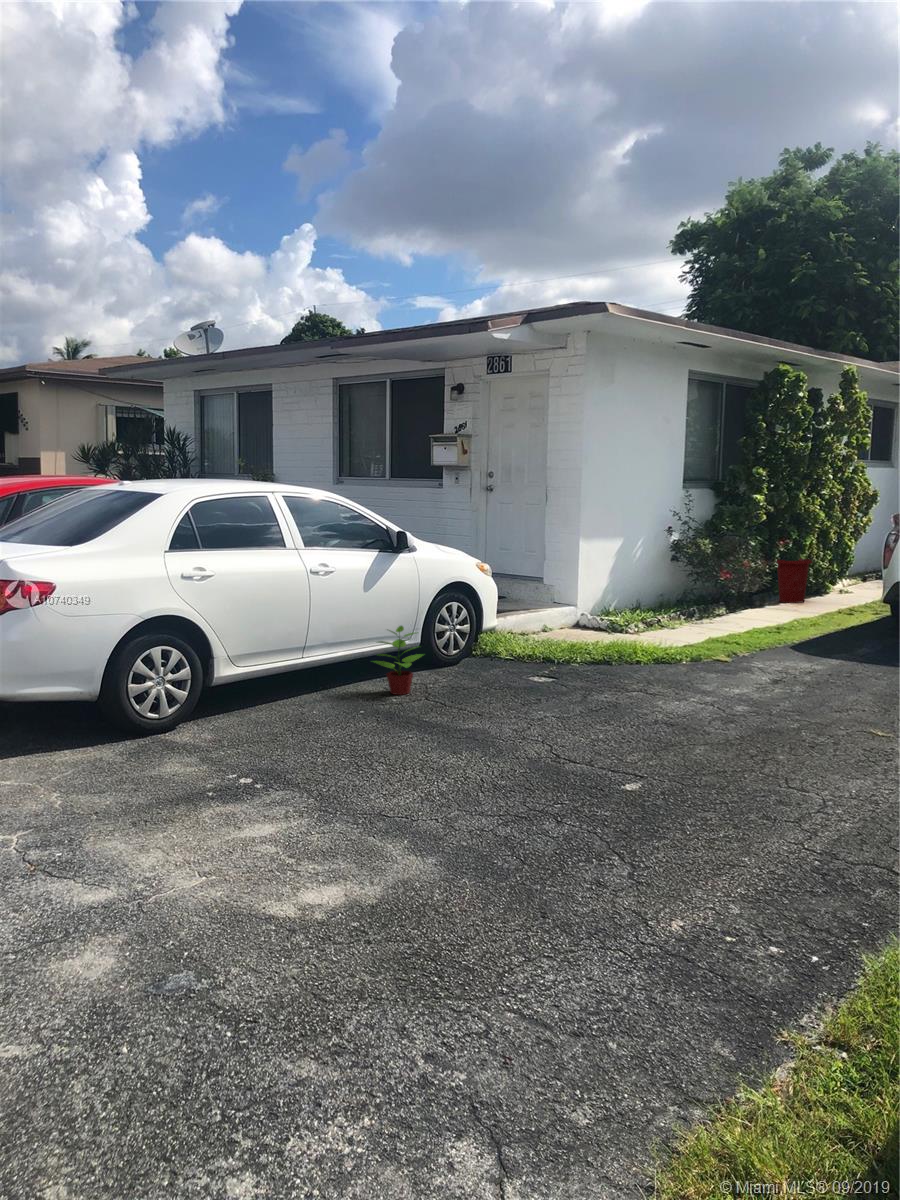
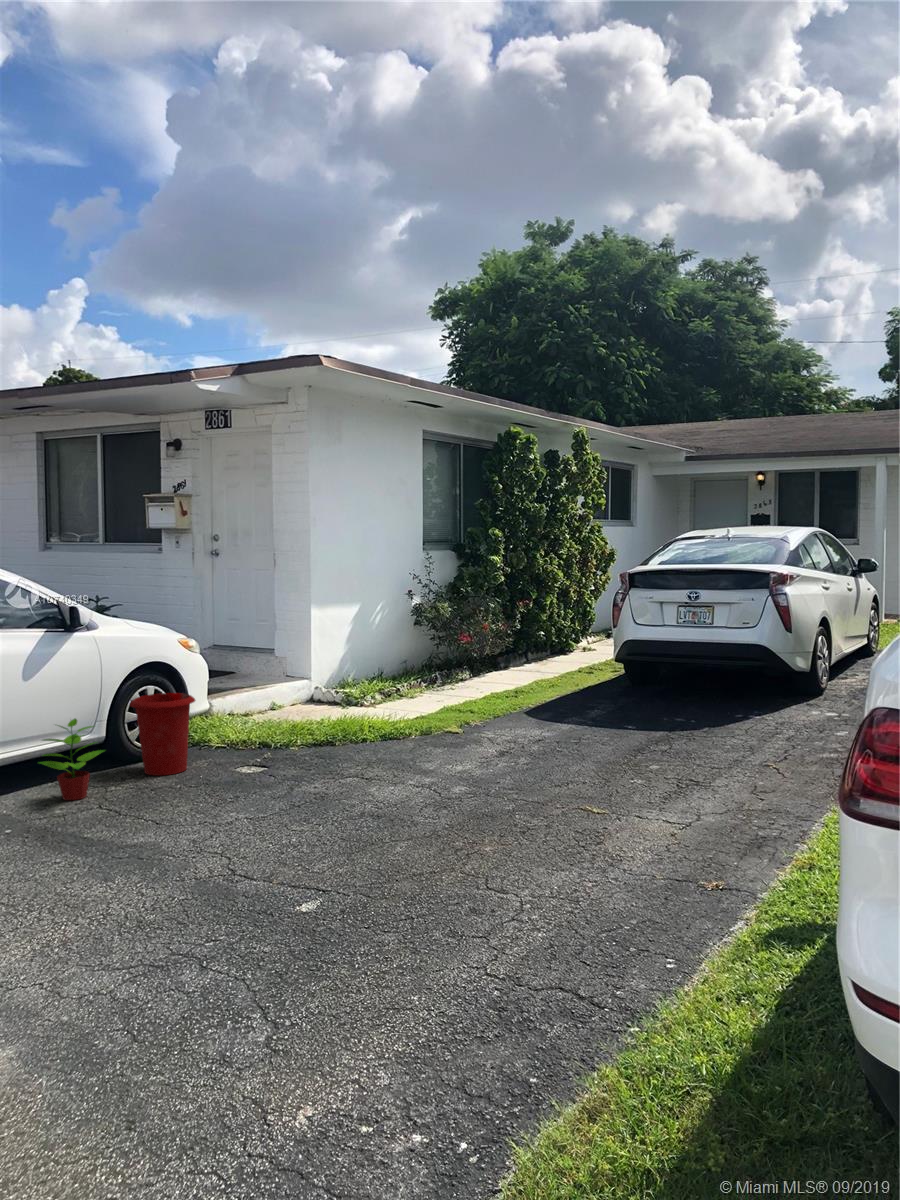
waste bin: present [776,558,812,603] -> present [130,693,195,776]

